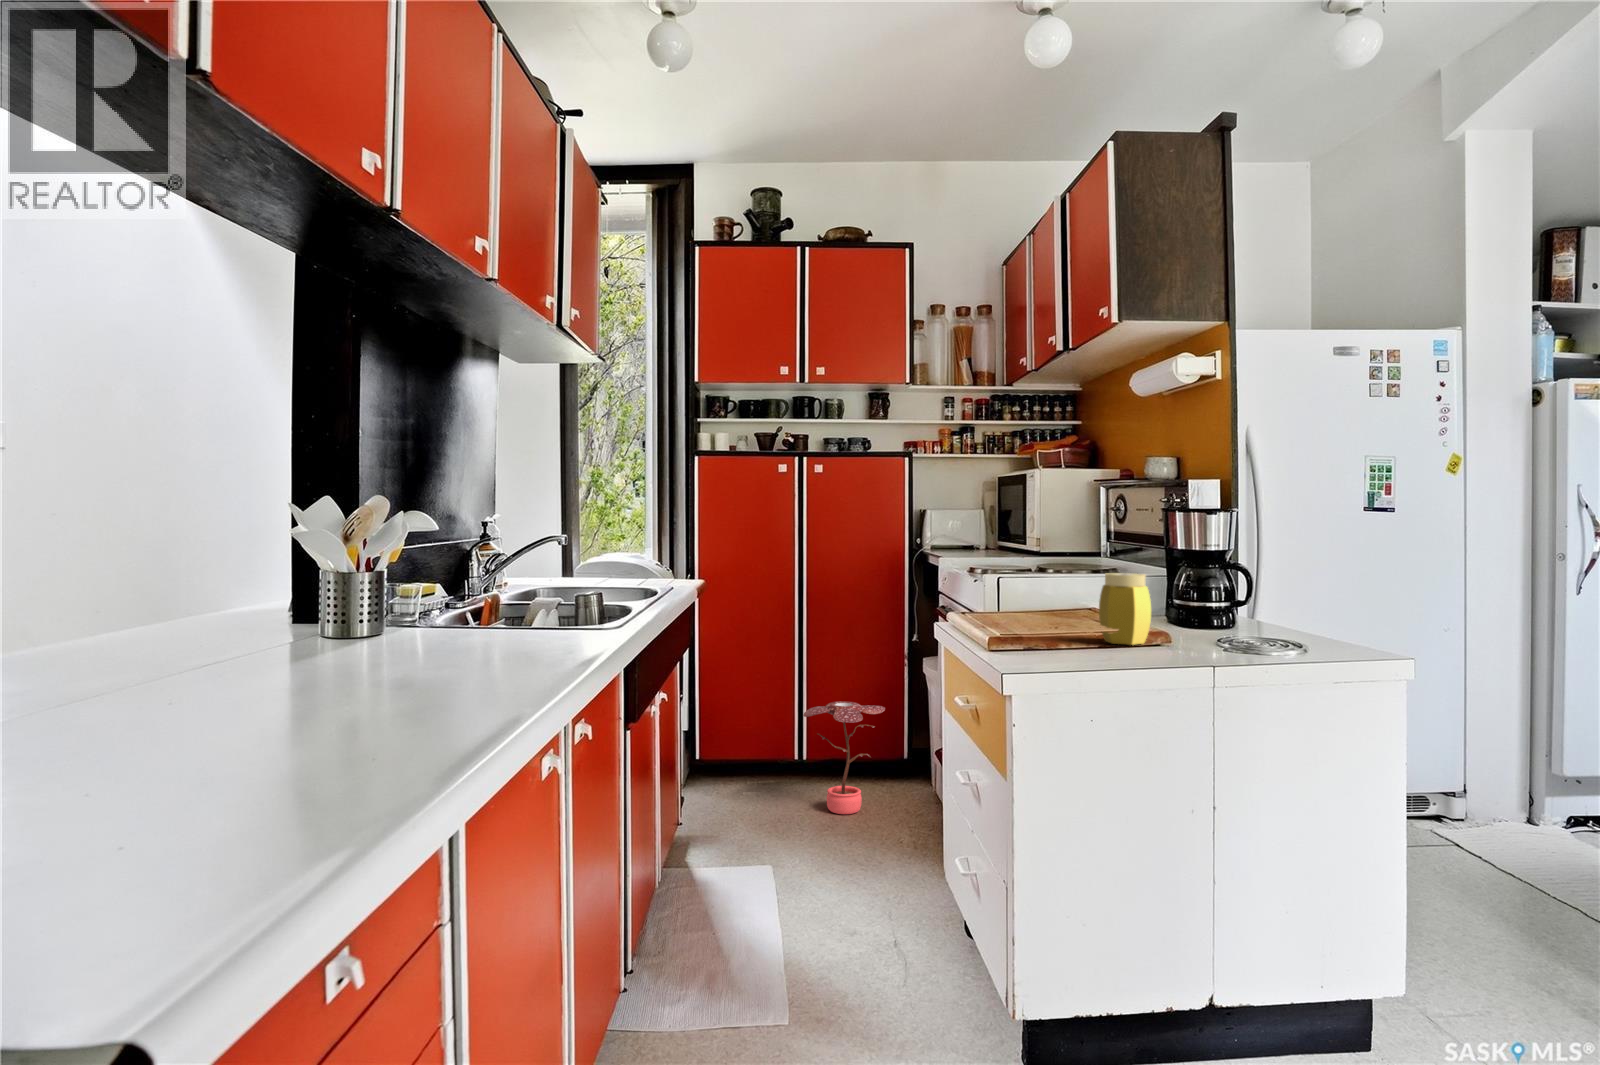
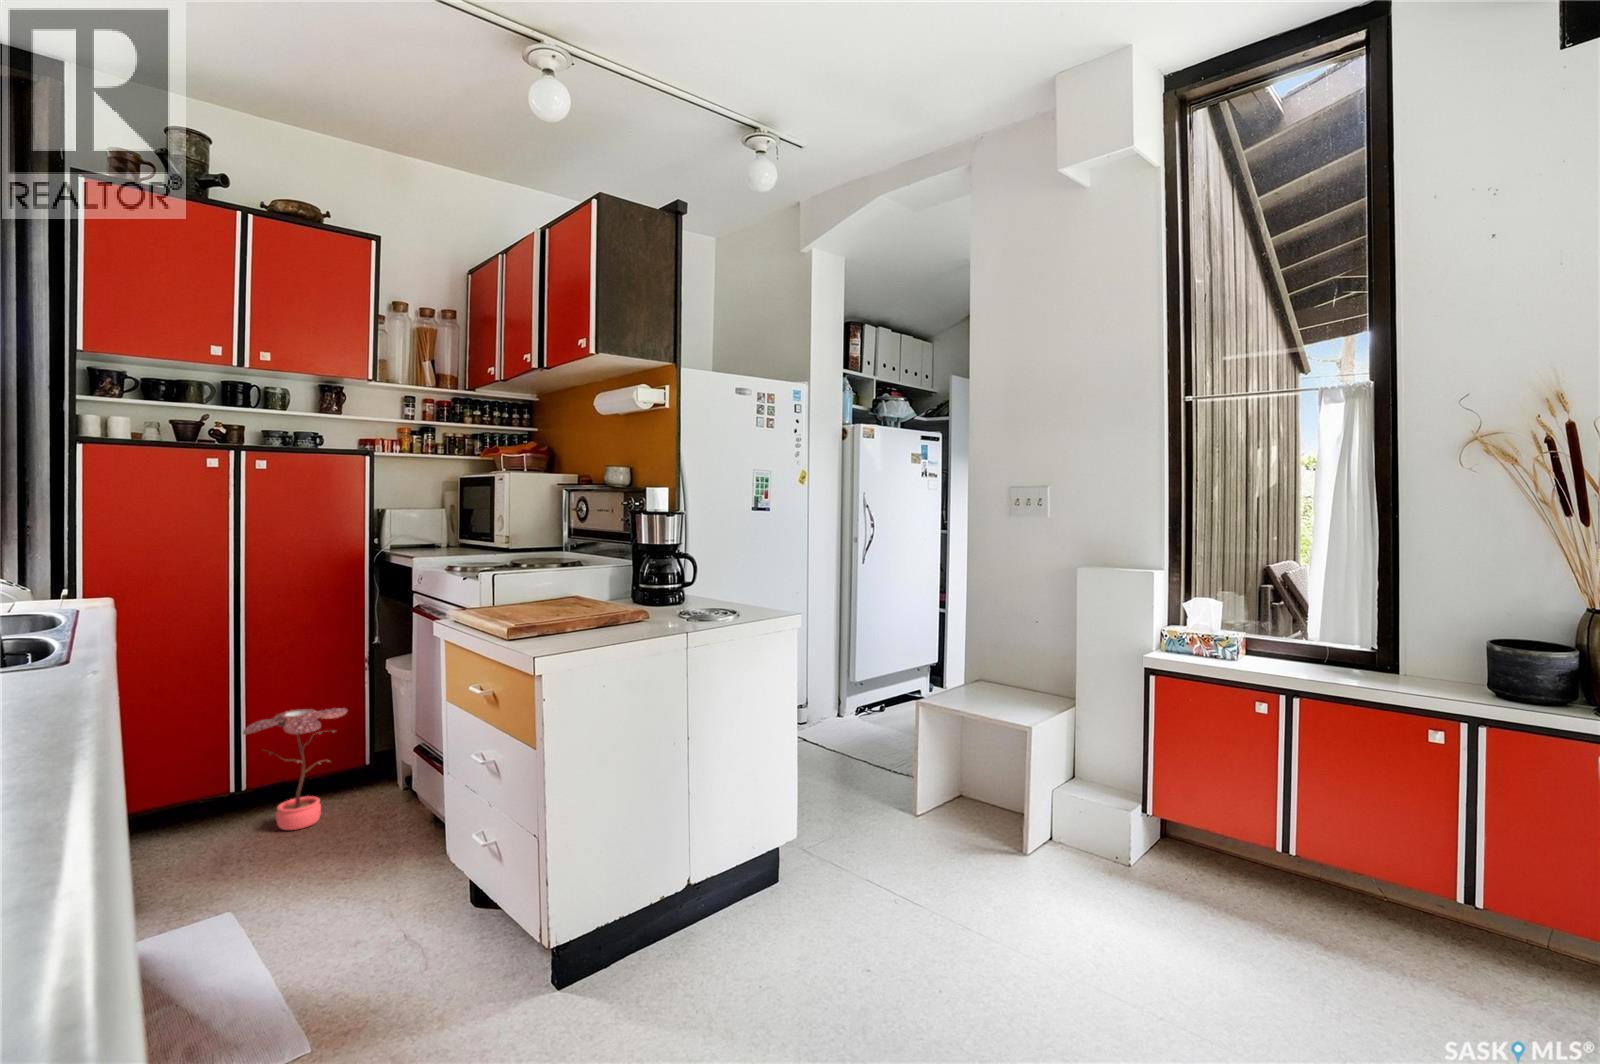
jar: present [1099,573,1151,645] -> none [588,571,635,637]

